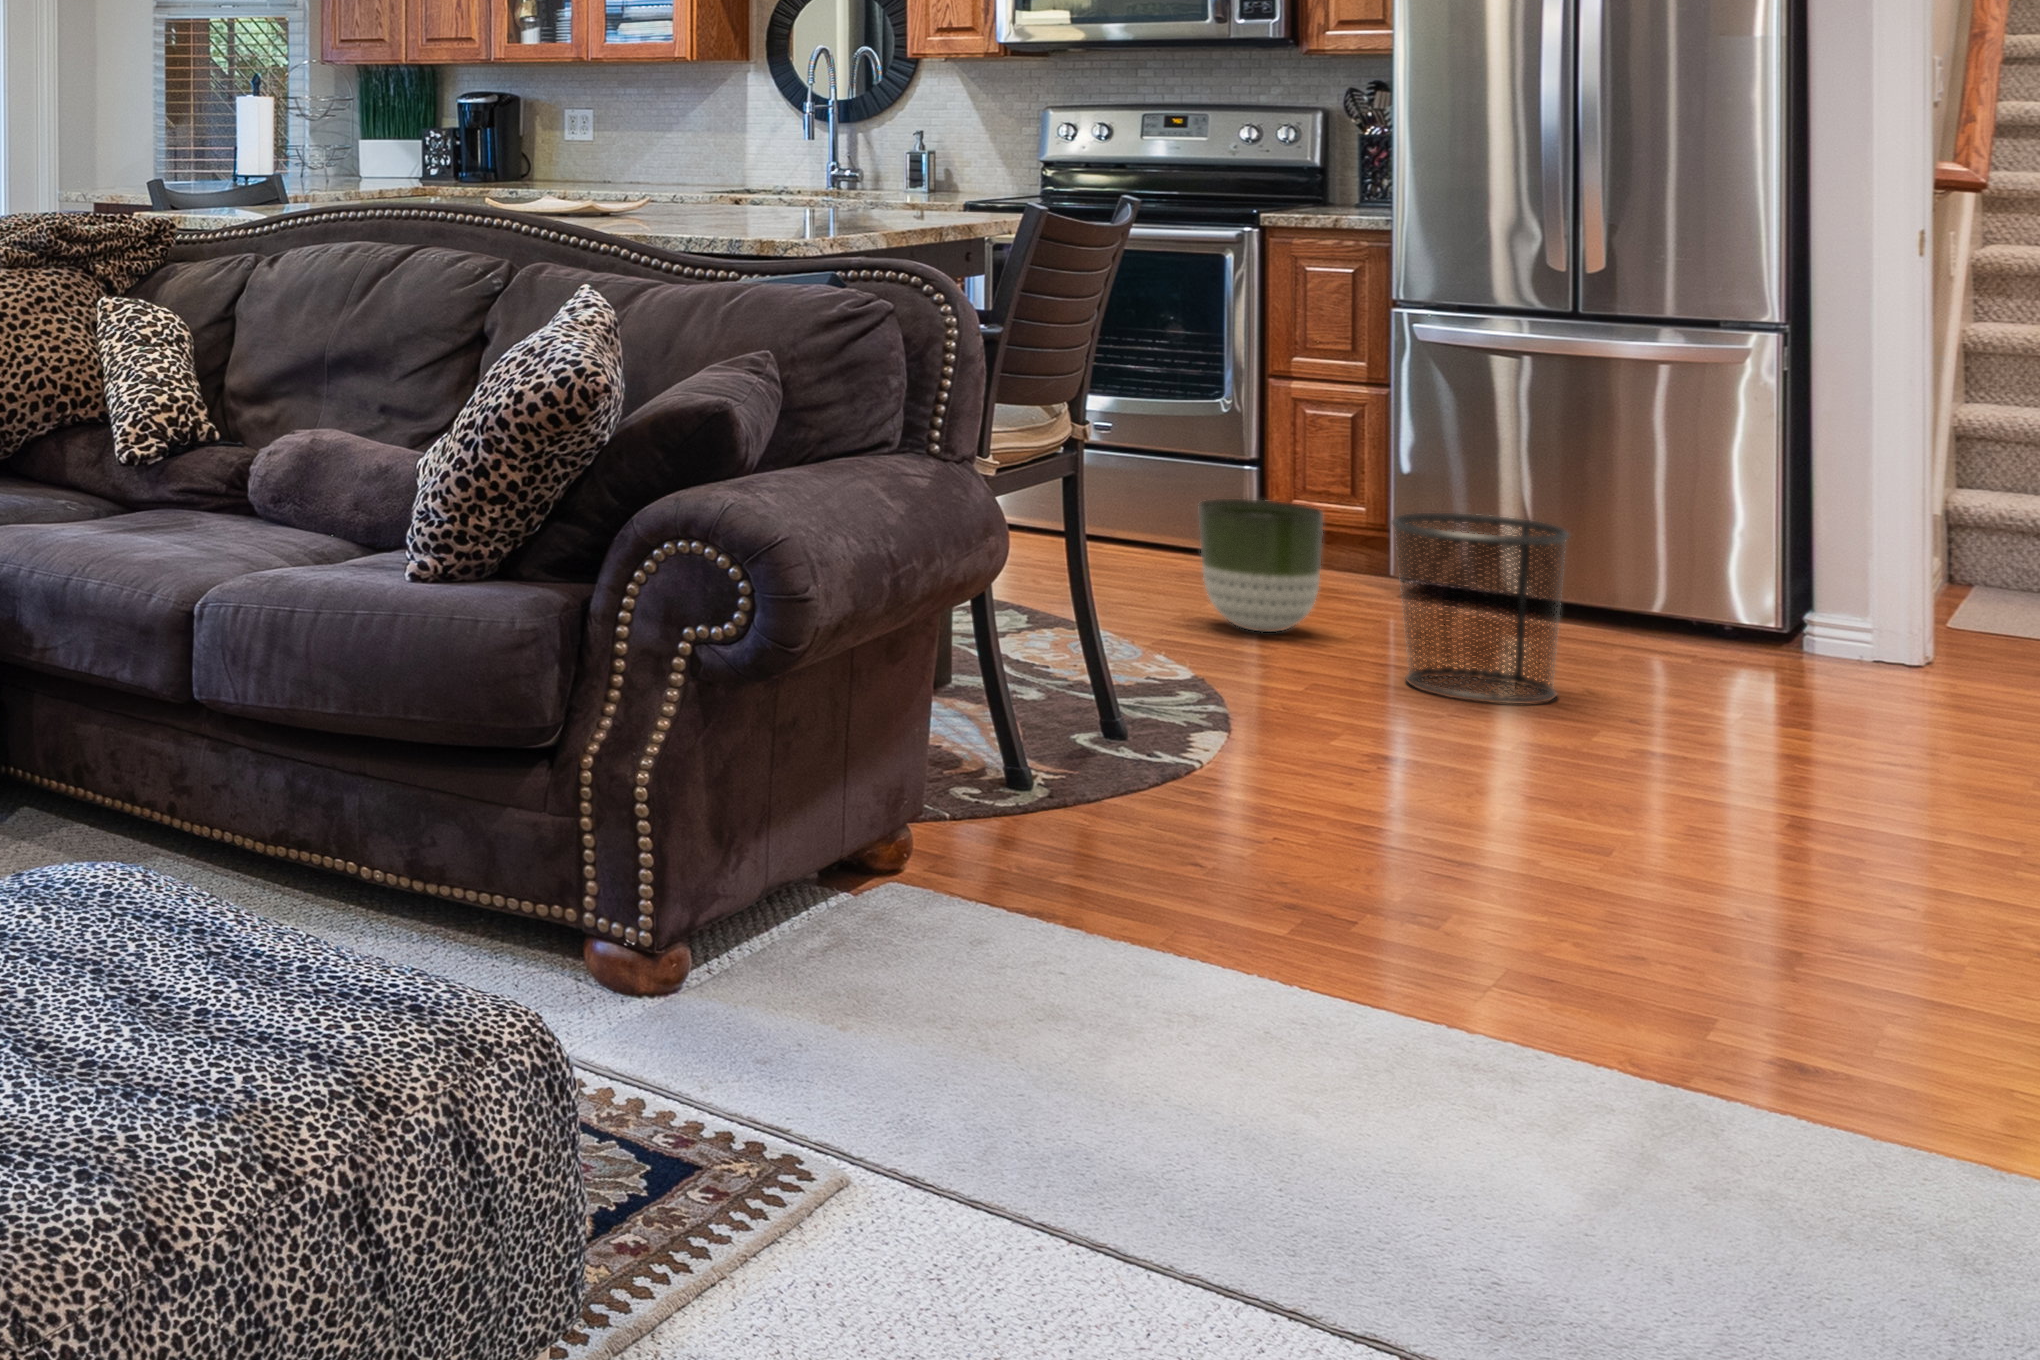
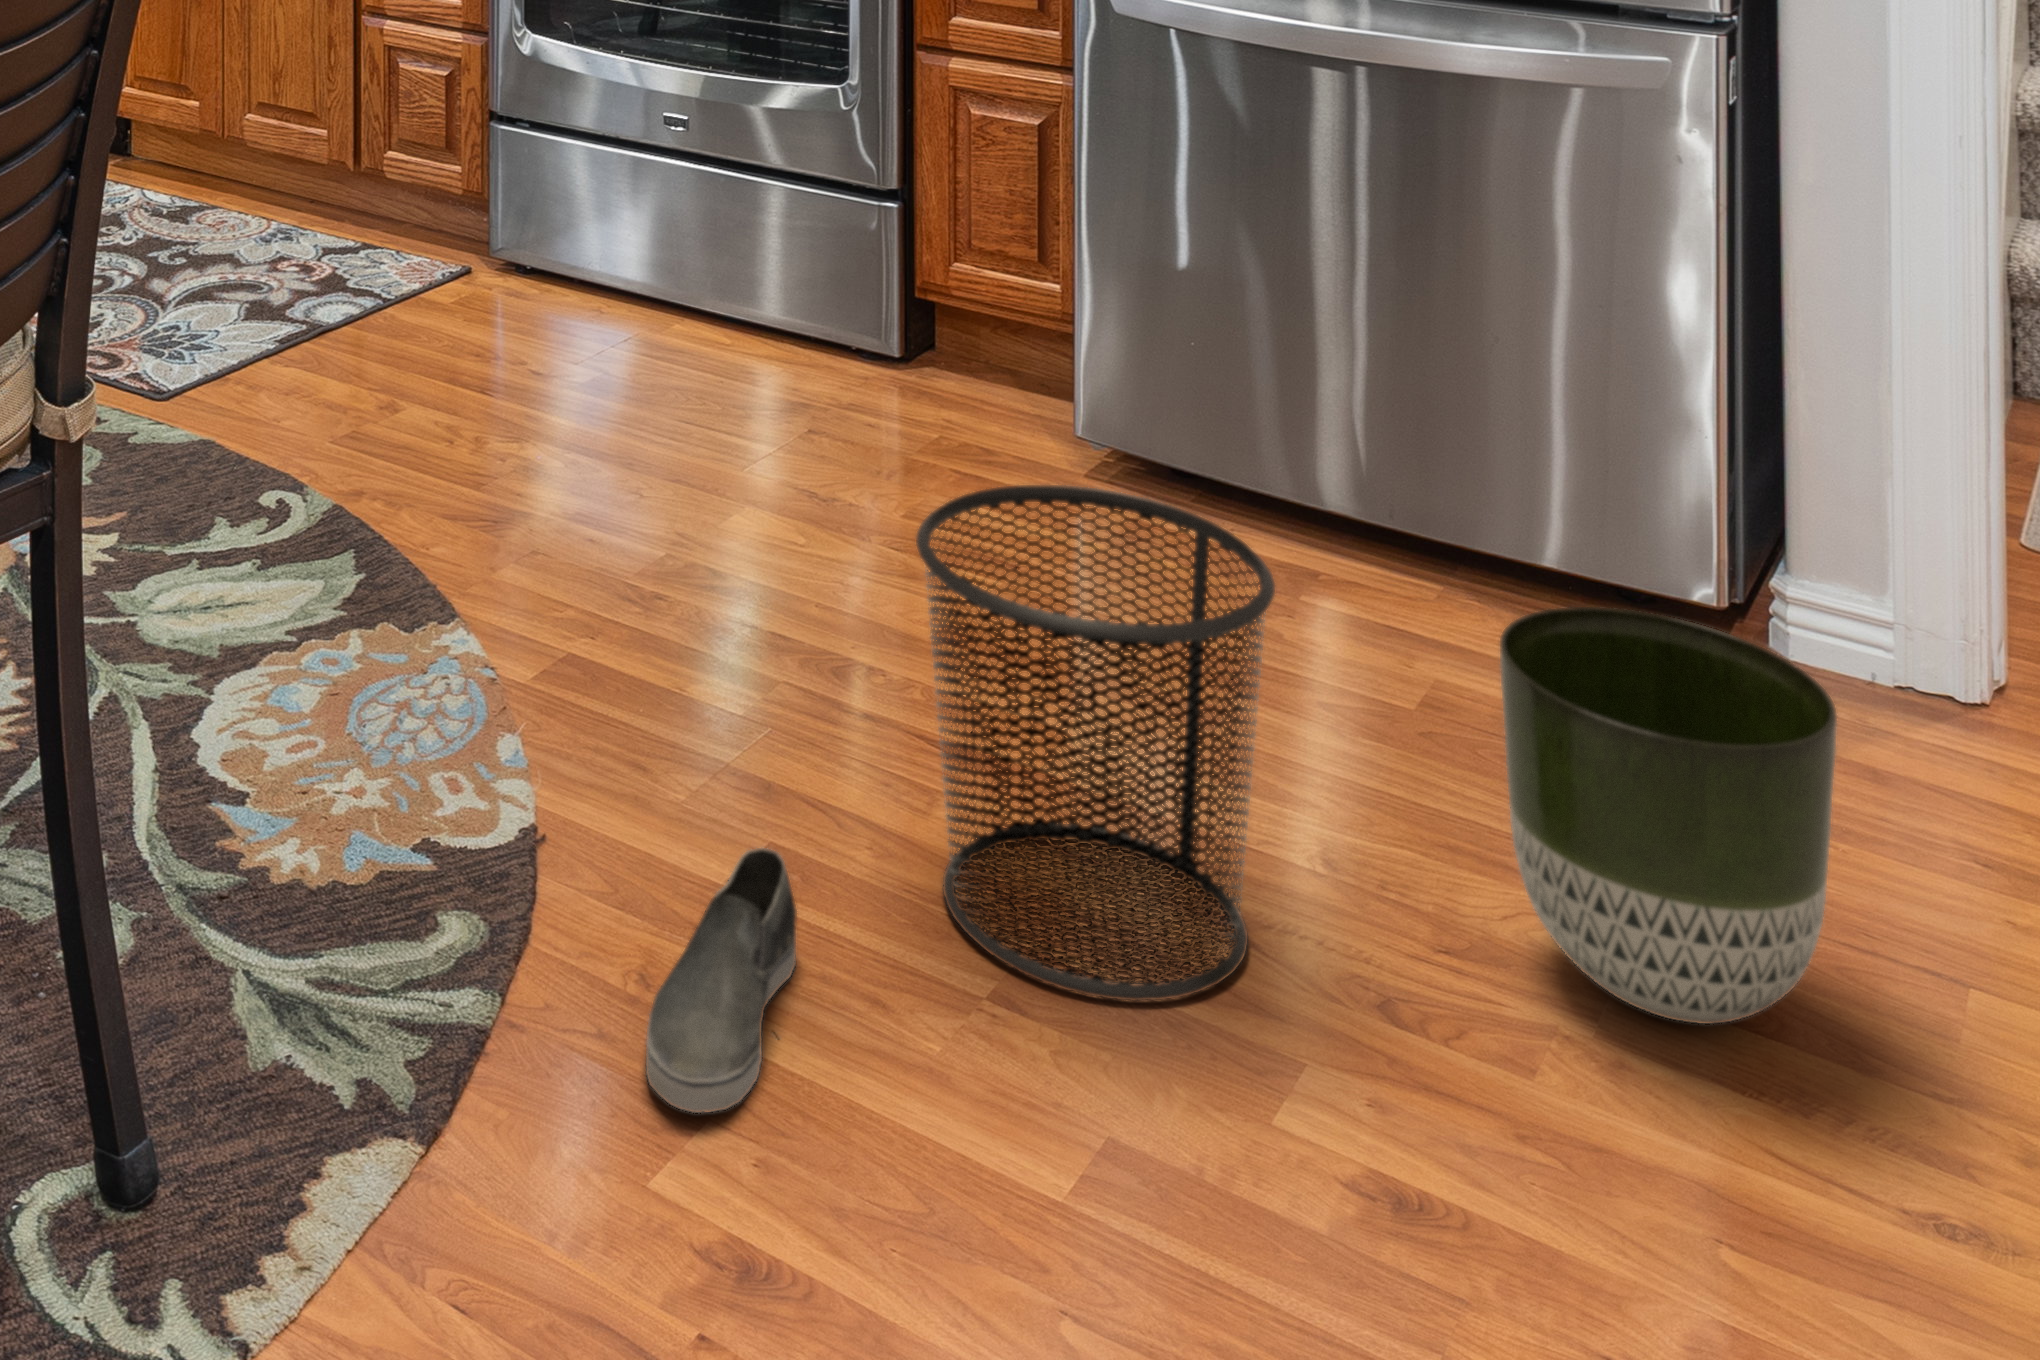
planter: present [1198,499,1323,632] -> present [1500,607,1837,1024]
shoe: none [1302,649,1357,714] -> present [646,848,797,1113]

